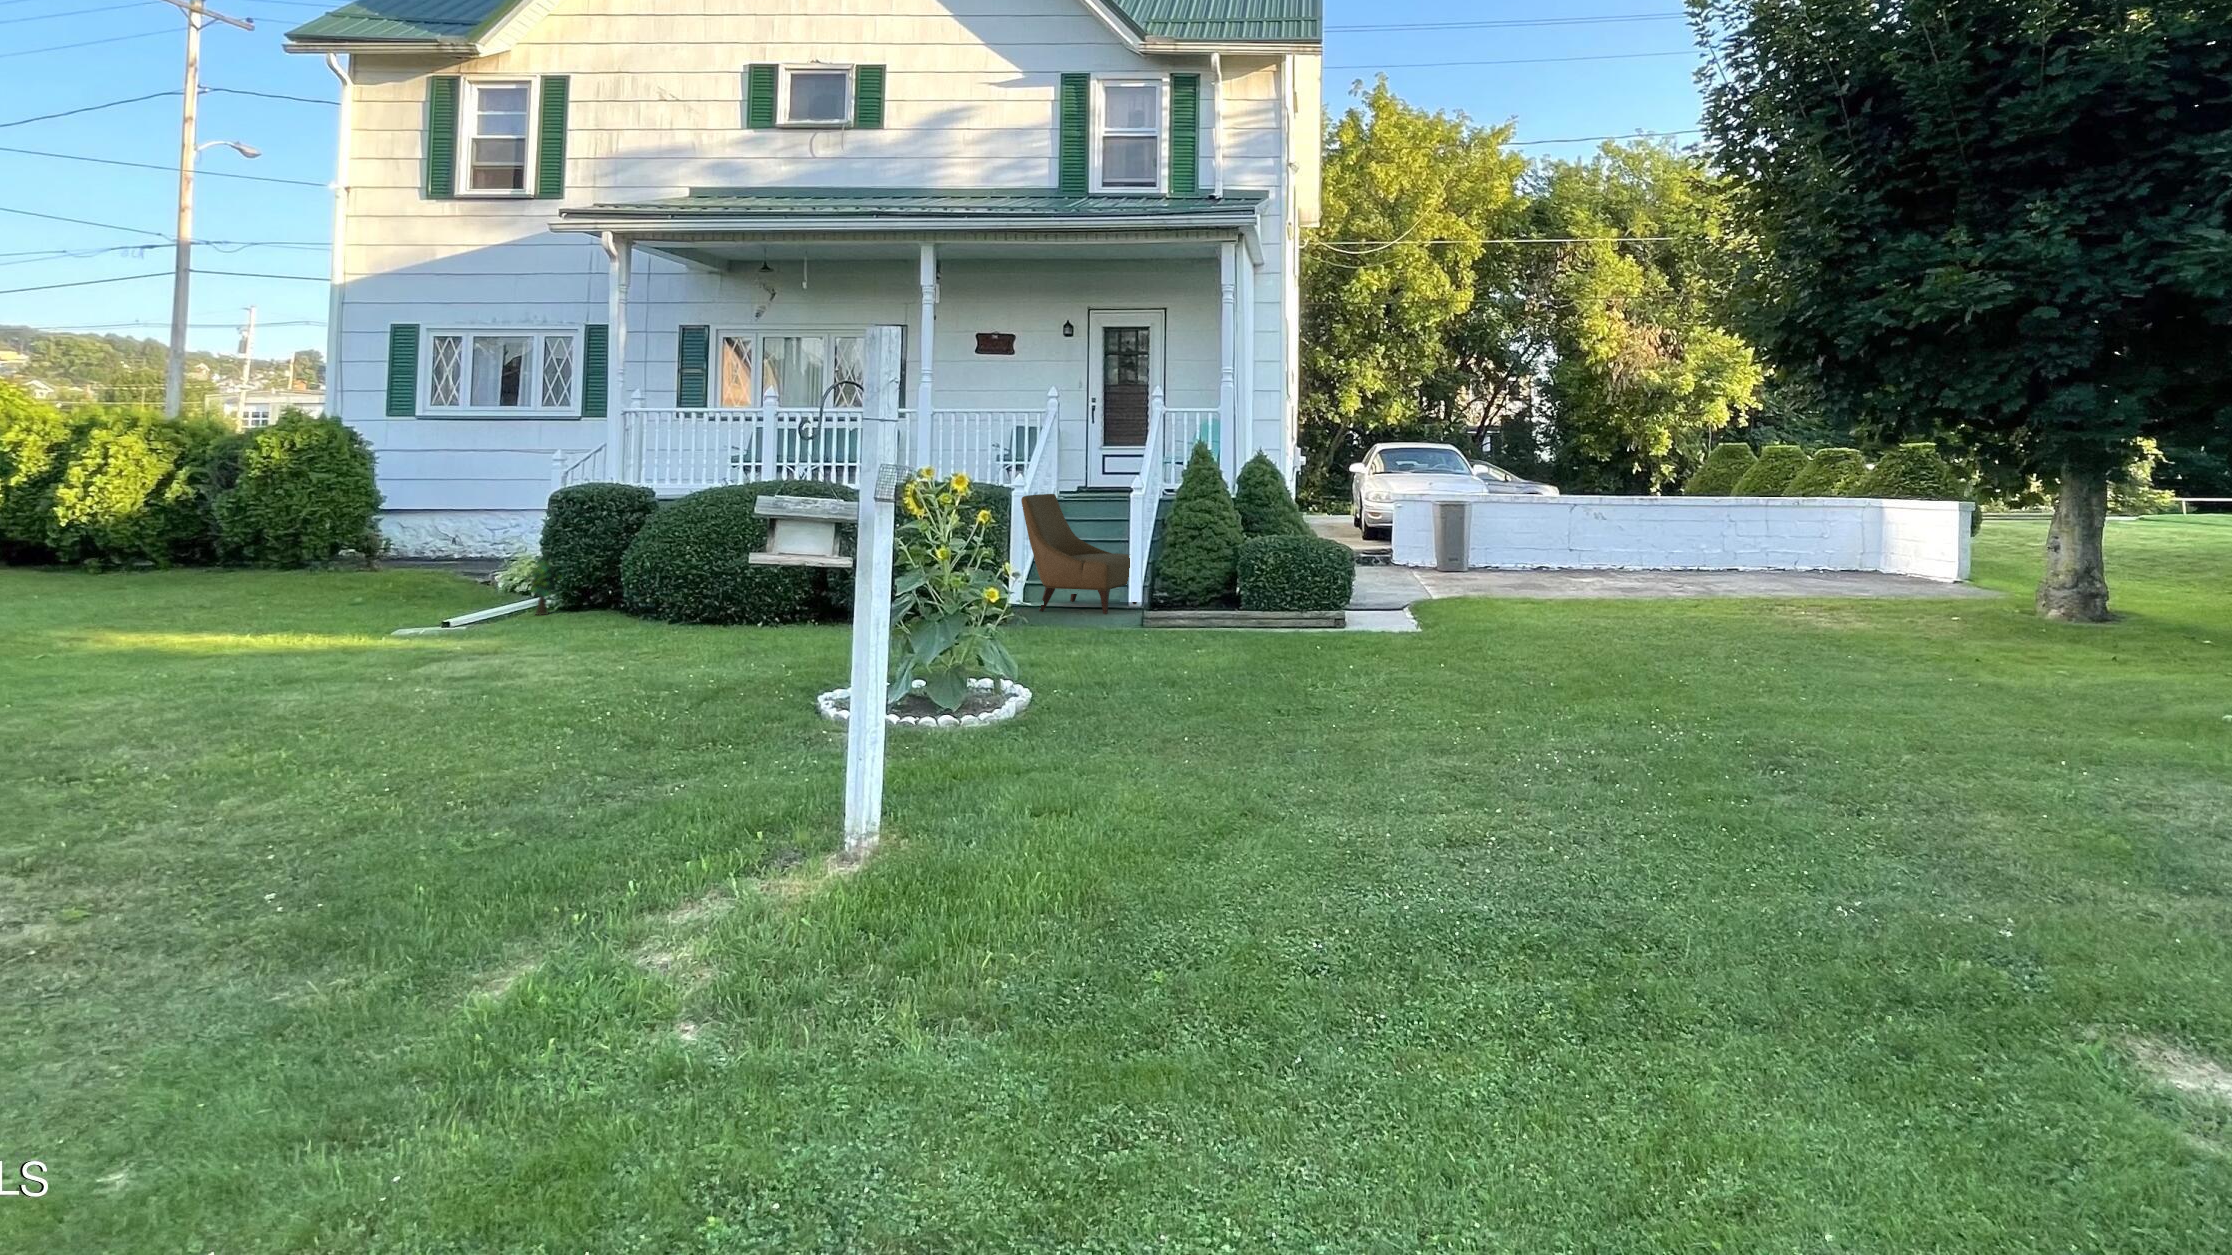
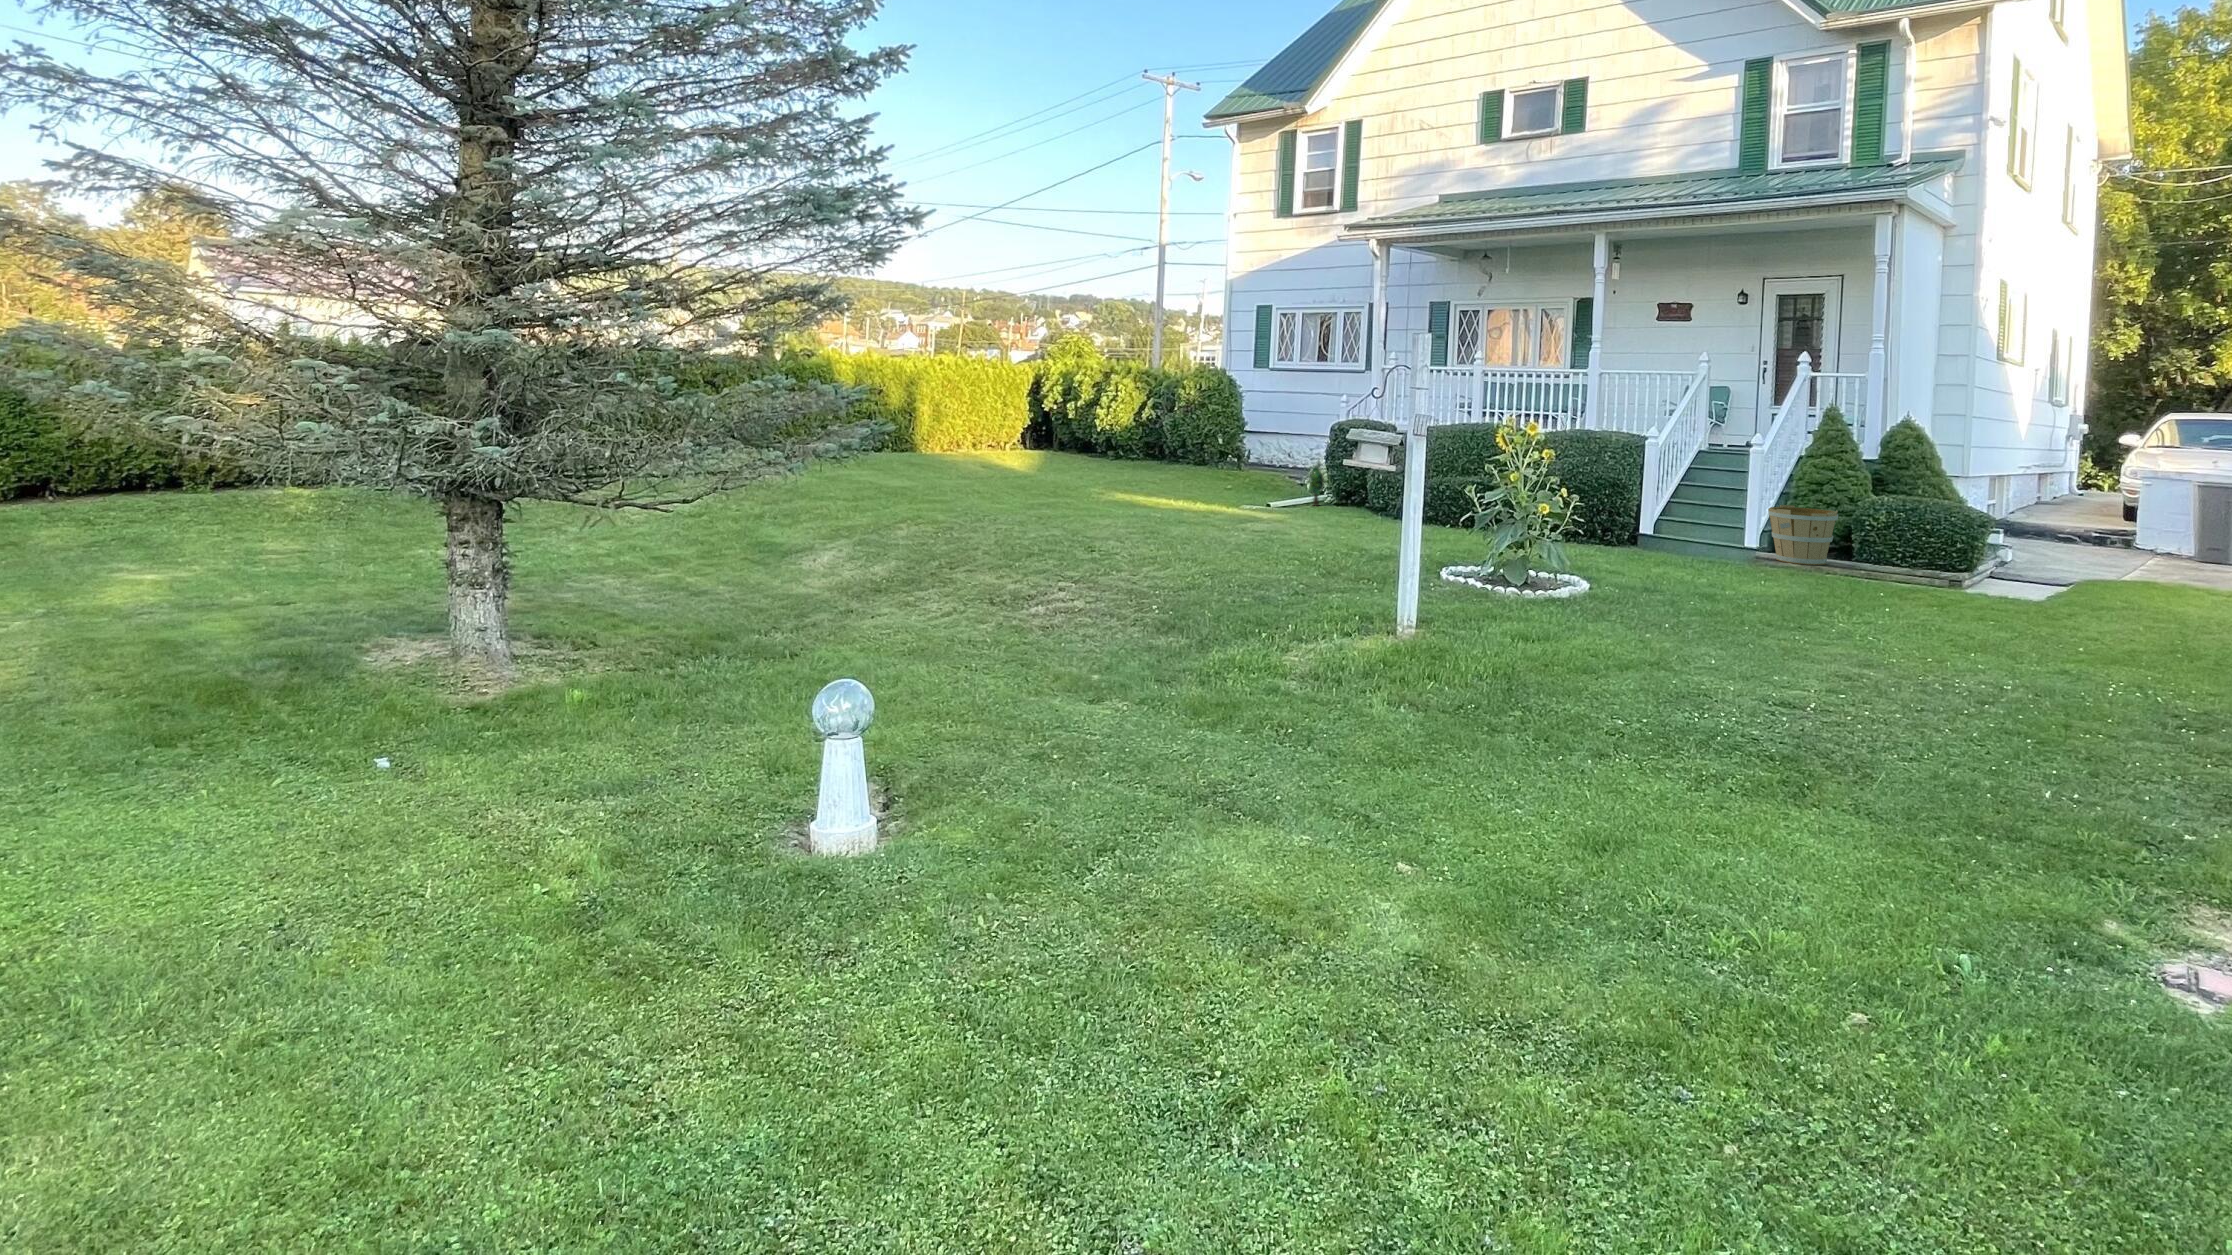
chair: present [1021,494,1137,614] -> none [1653,445,1765,552]
wooden bucket: none [1156,554,1225,618] -> present [1768,505,1838,565]

